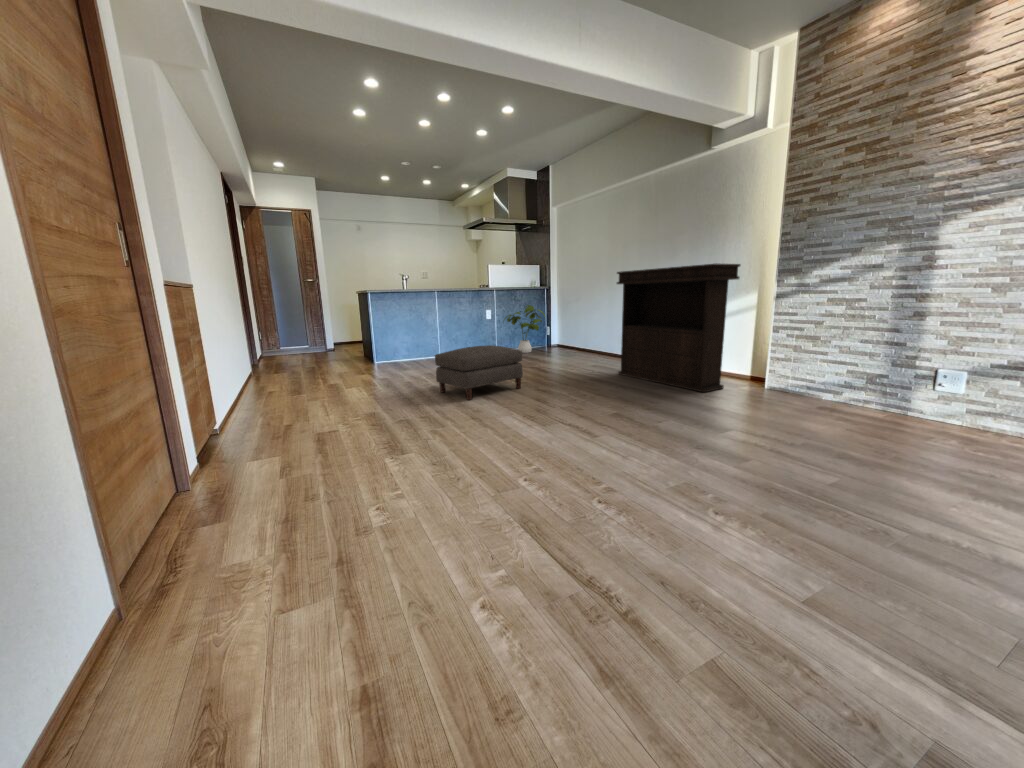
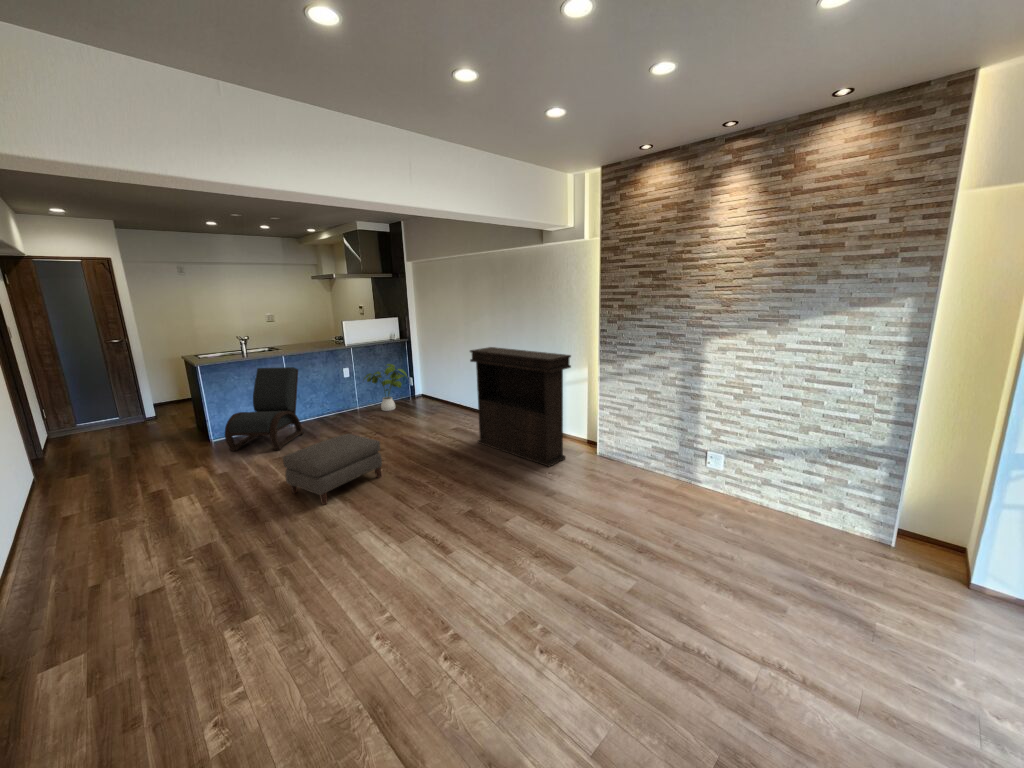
lounge chair: none [386,298,449,369] -> present [225,367,303,451]

